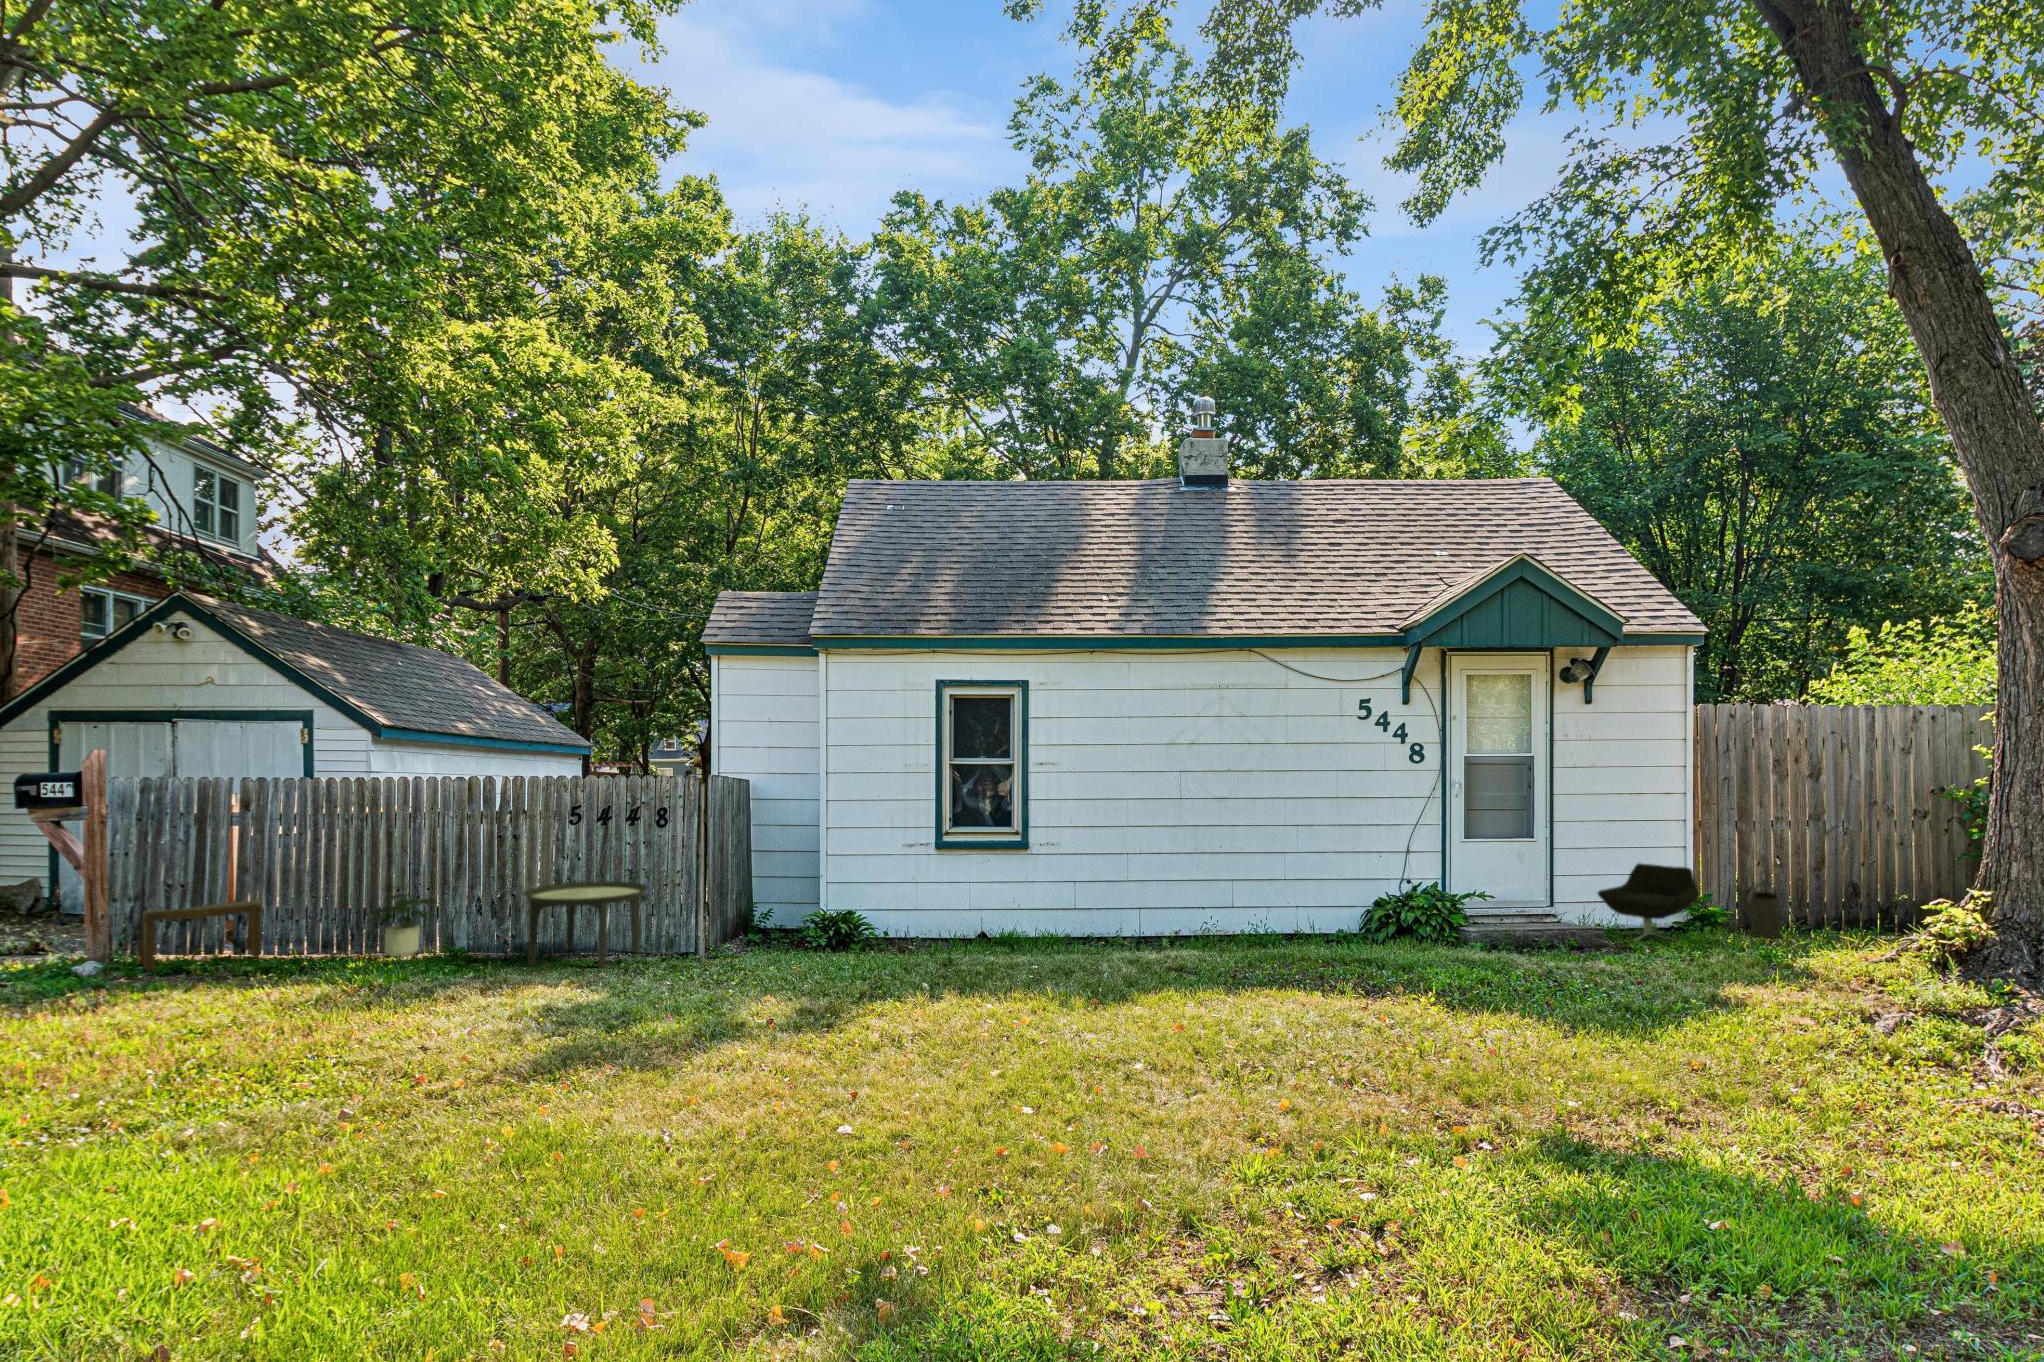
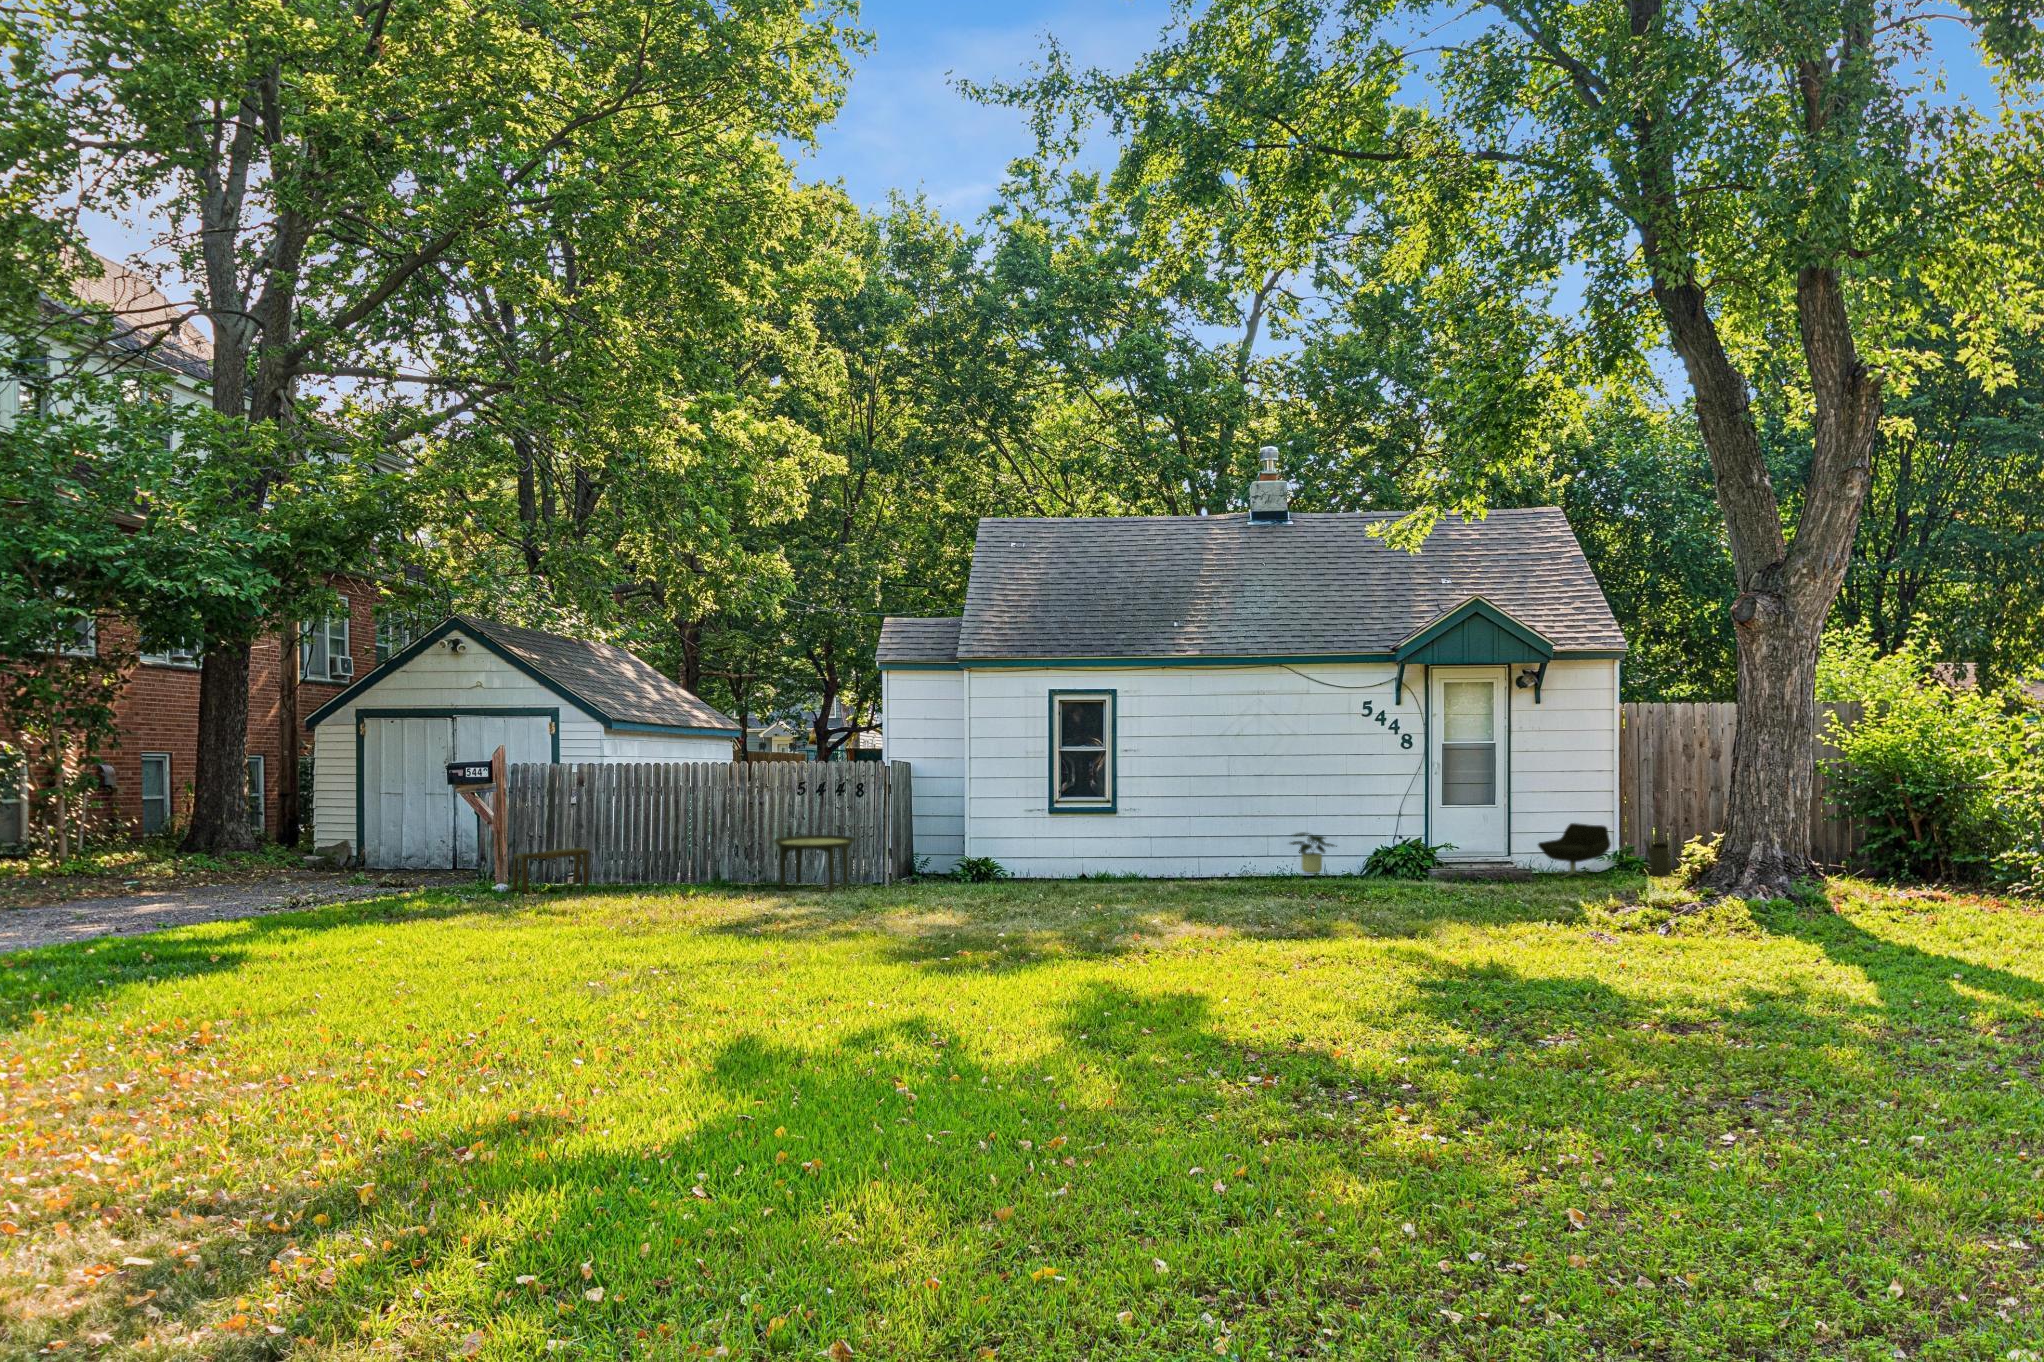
potted plant: present [369,894,437,957] -> present [1290,832,1337,873]

